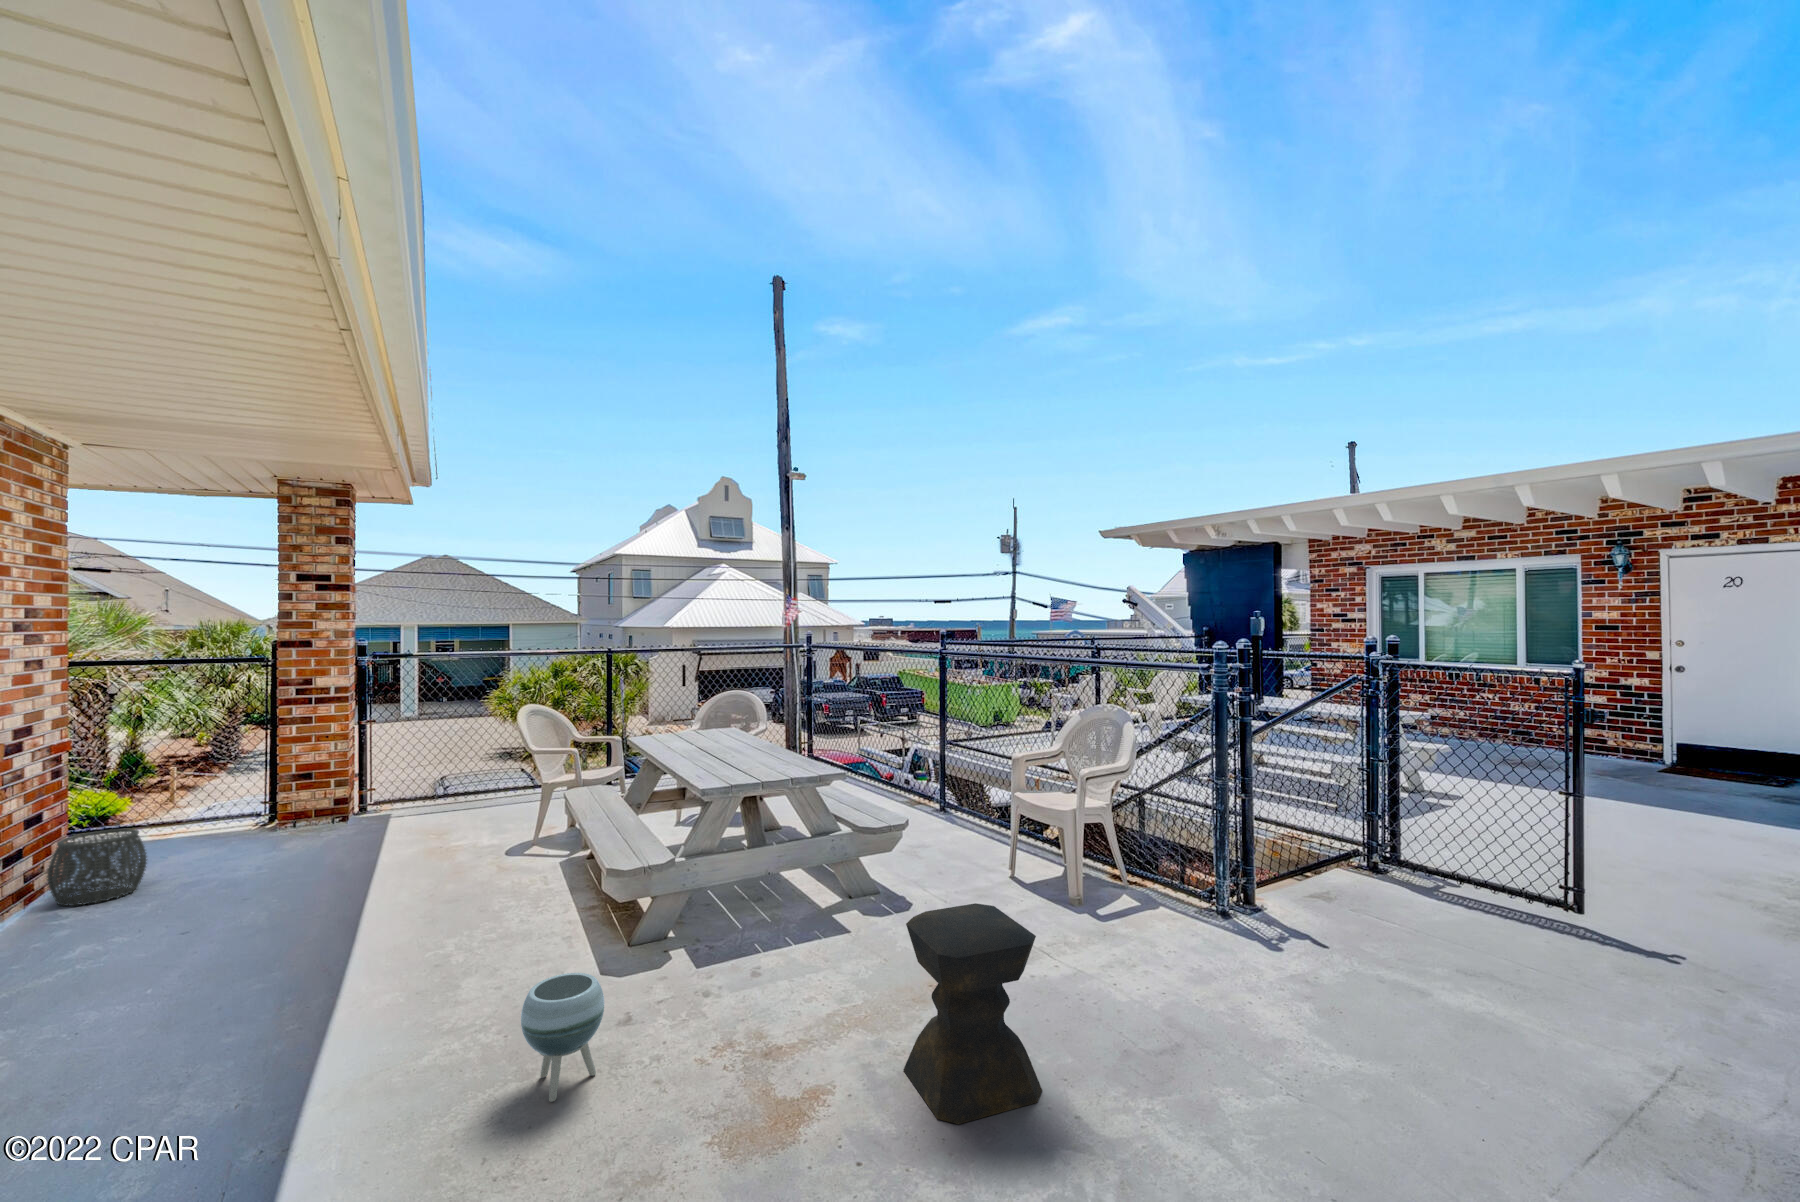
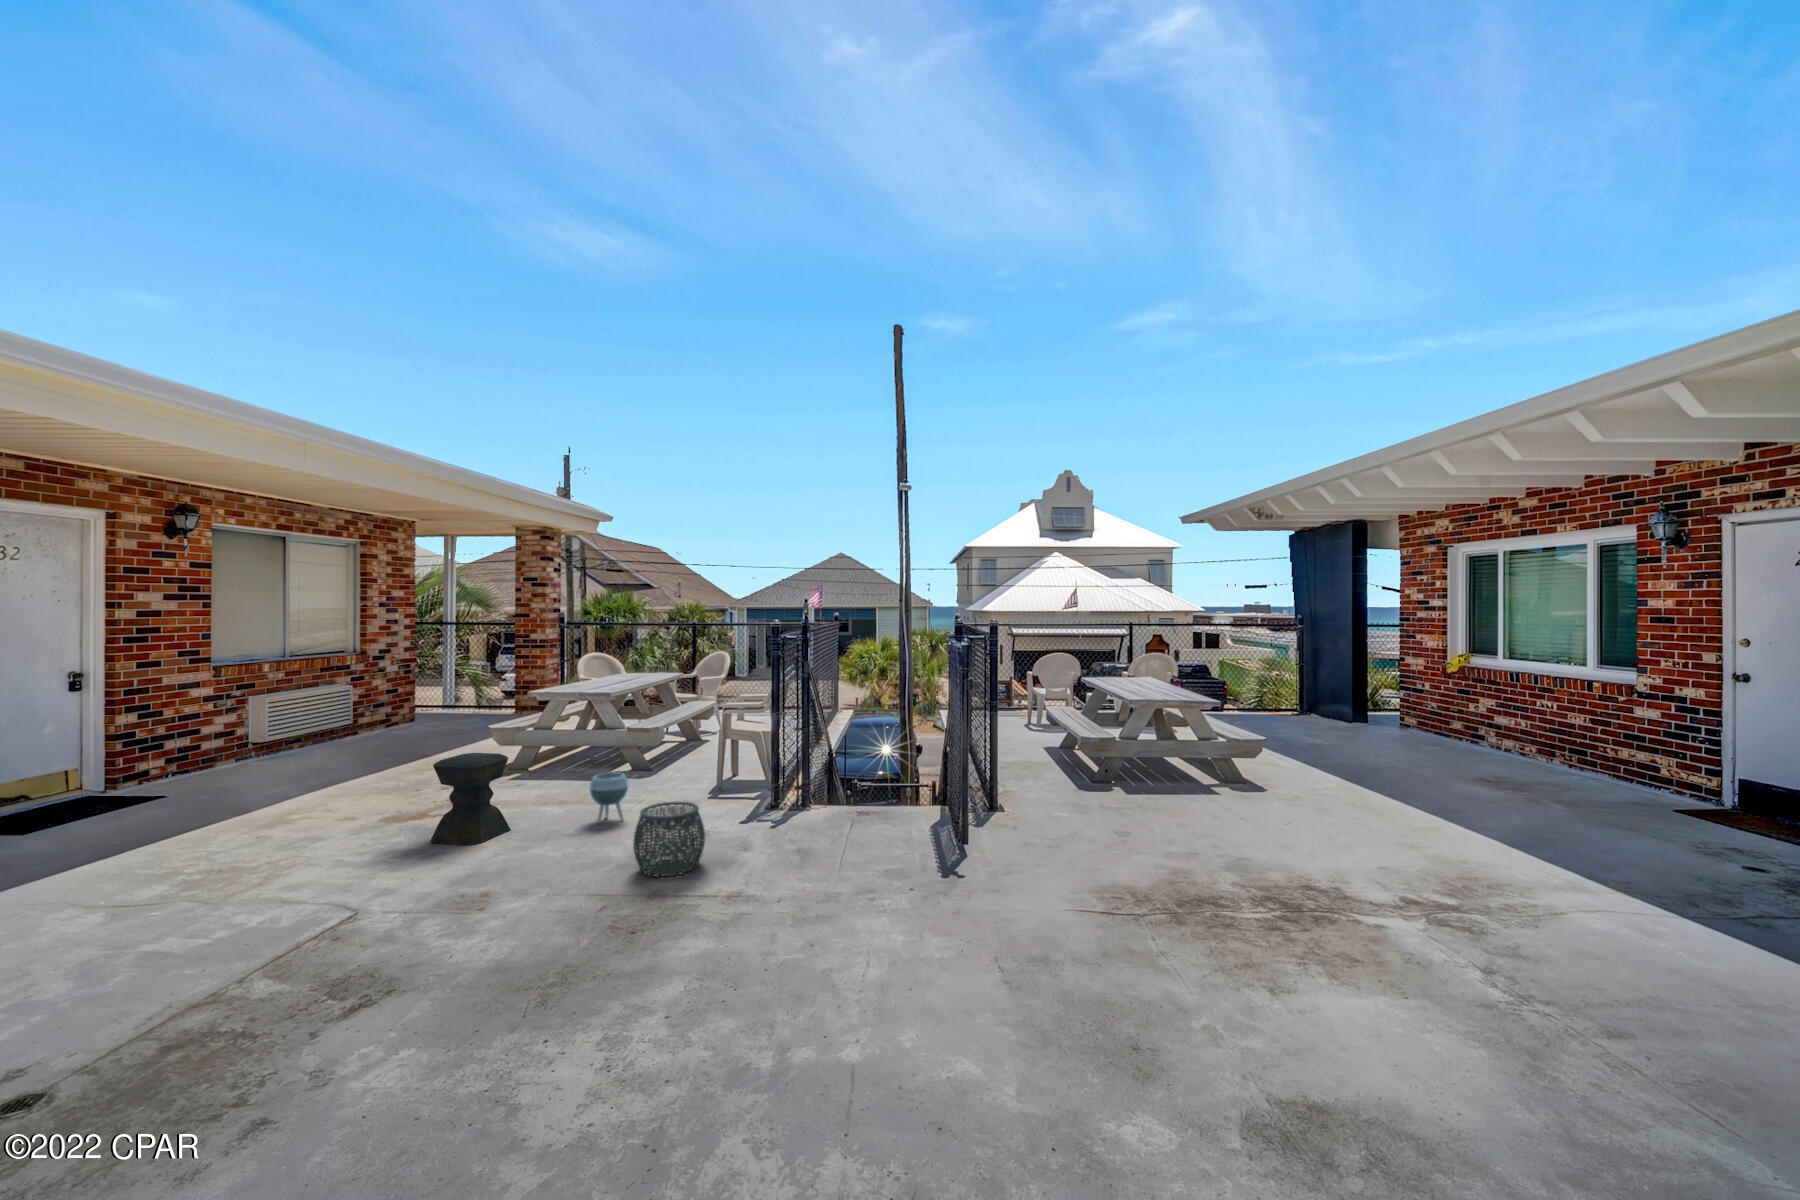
woven basket: present [47,829,147,906] -> present [633,802,705,877]
planter: present [521,973,604,1102] -> present [590,772,628,824]

